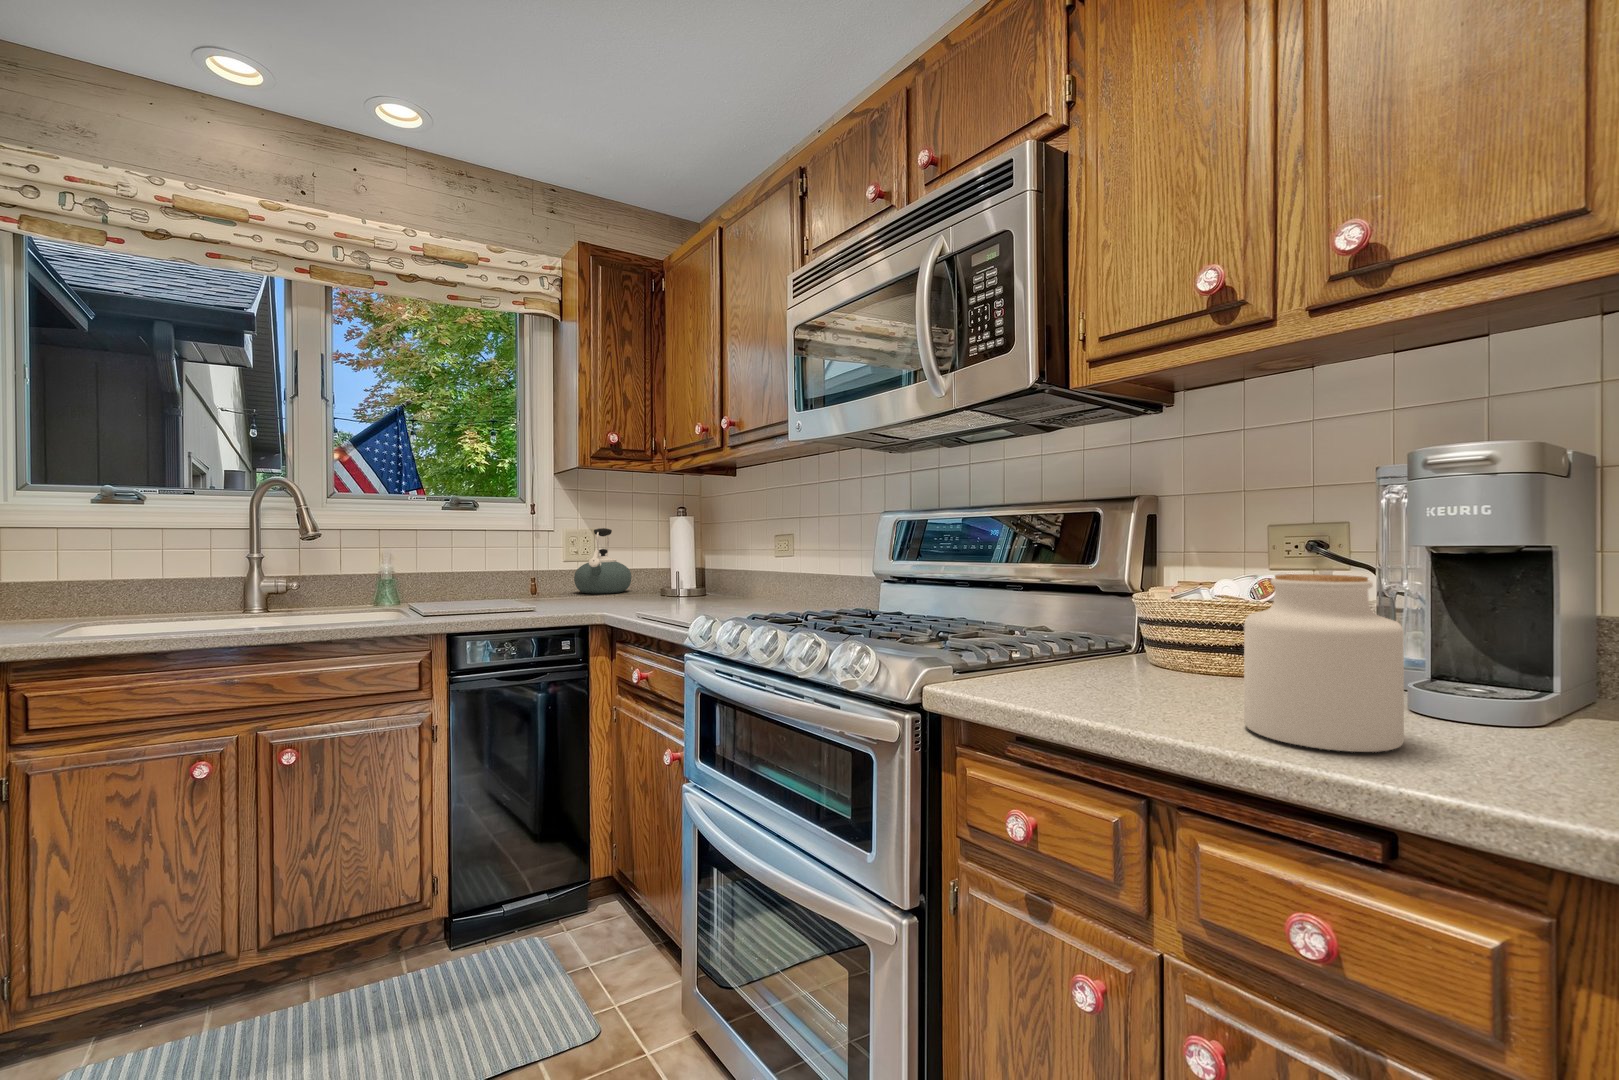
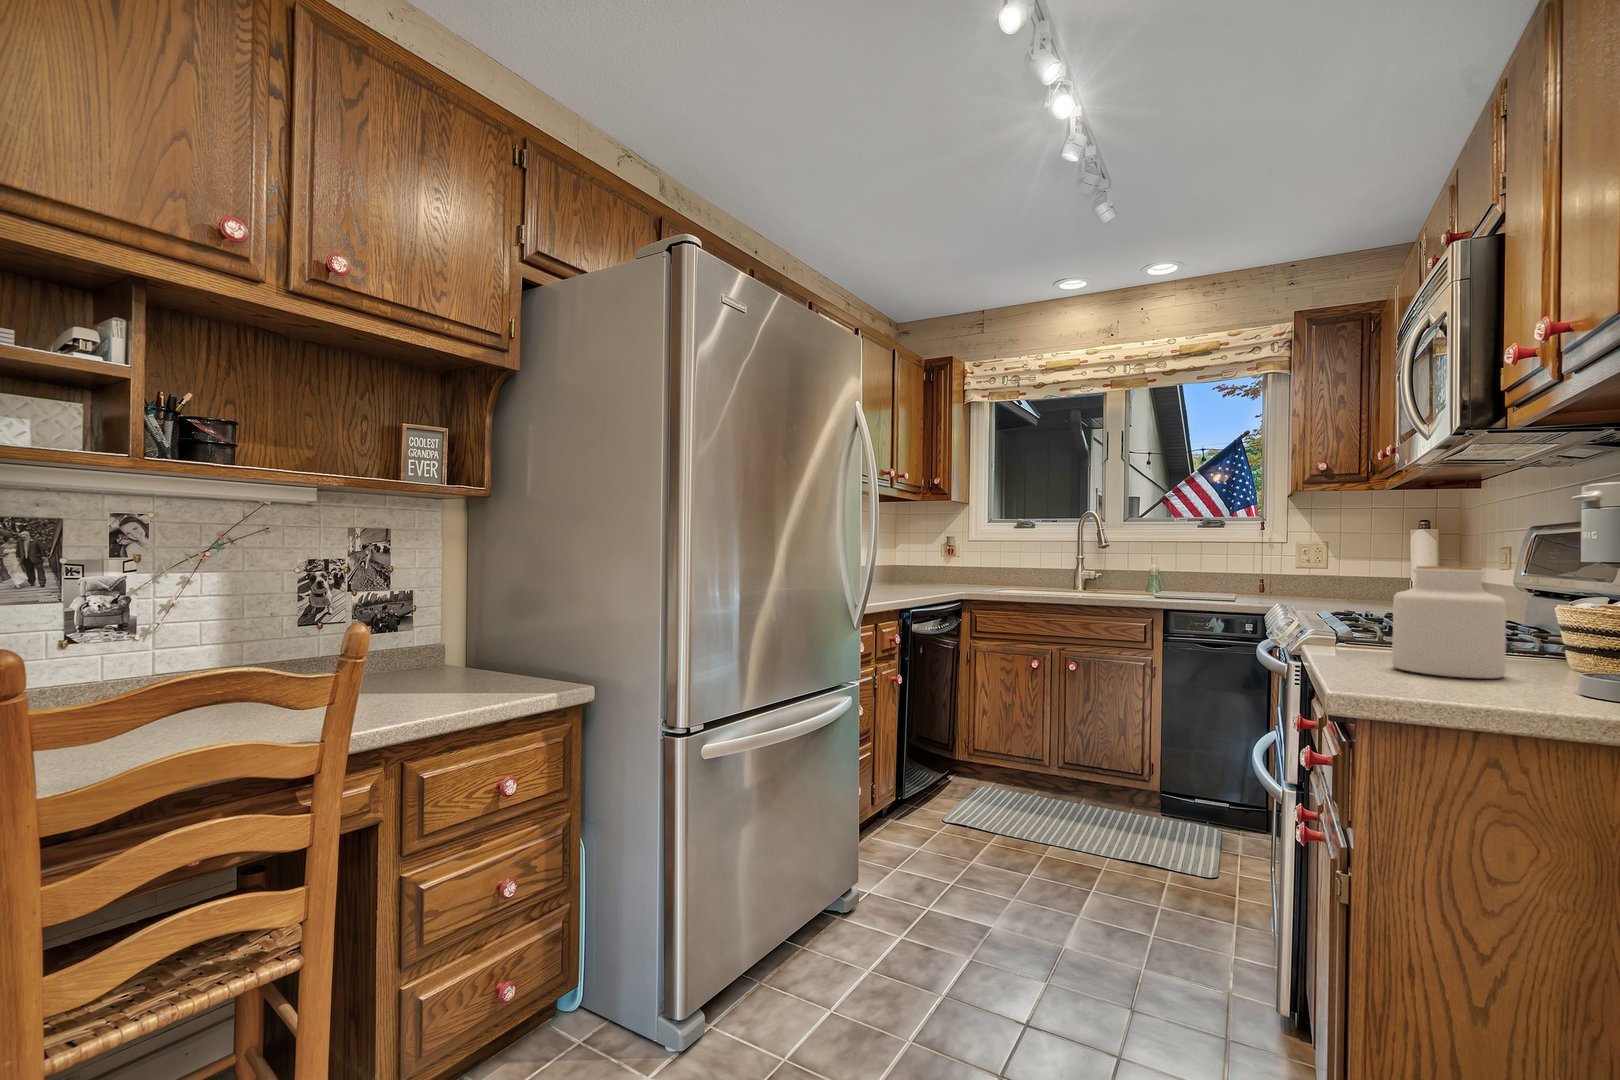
kettle: present [574,528,631,594] -> none [1300,543,1357,598]

